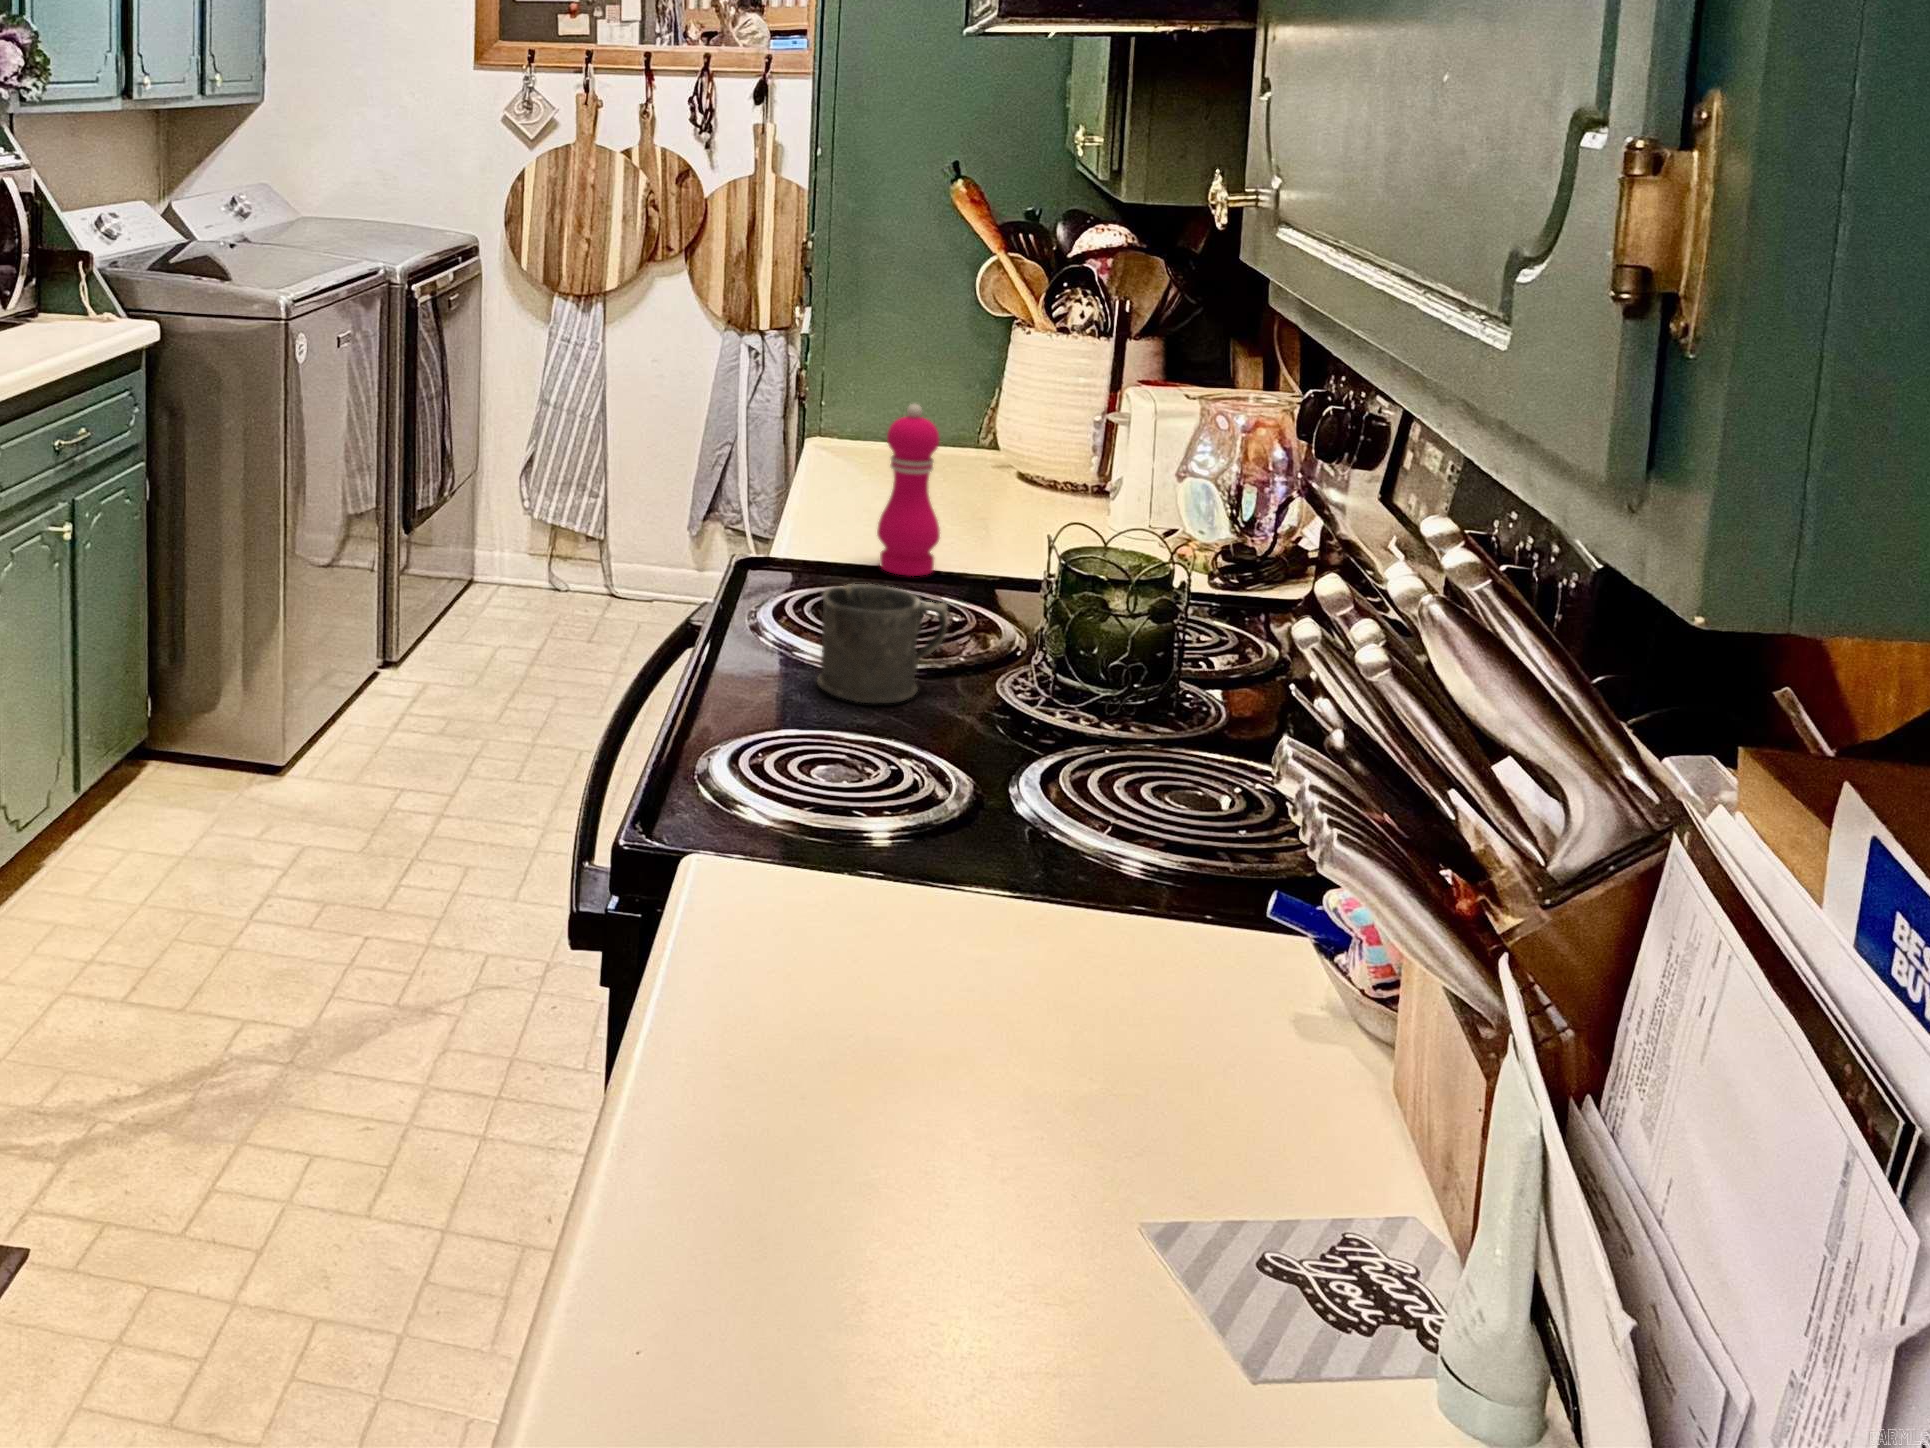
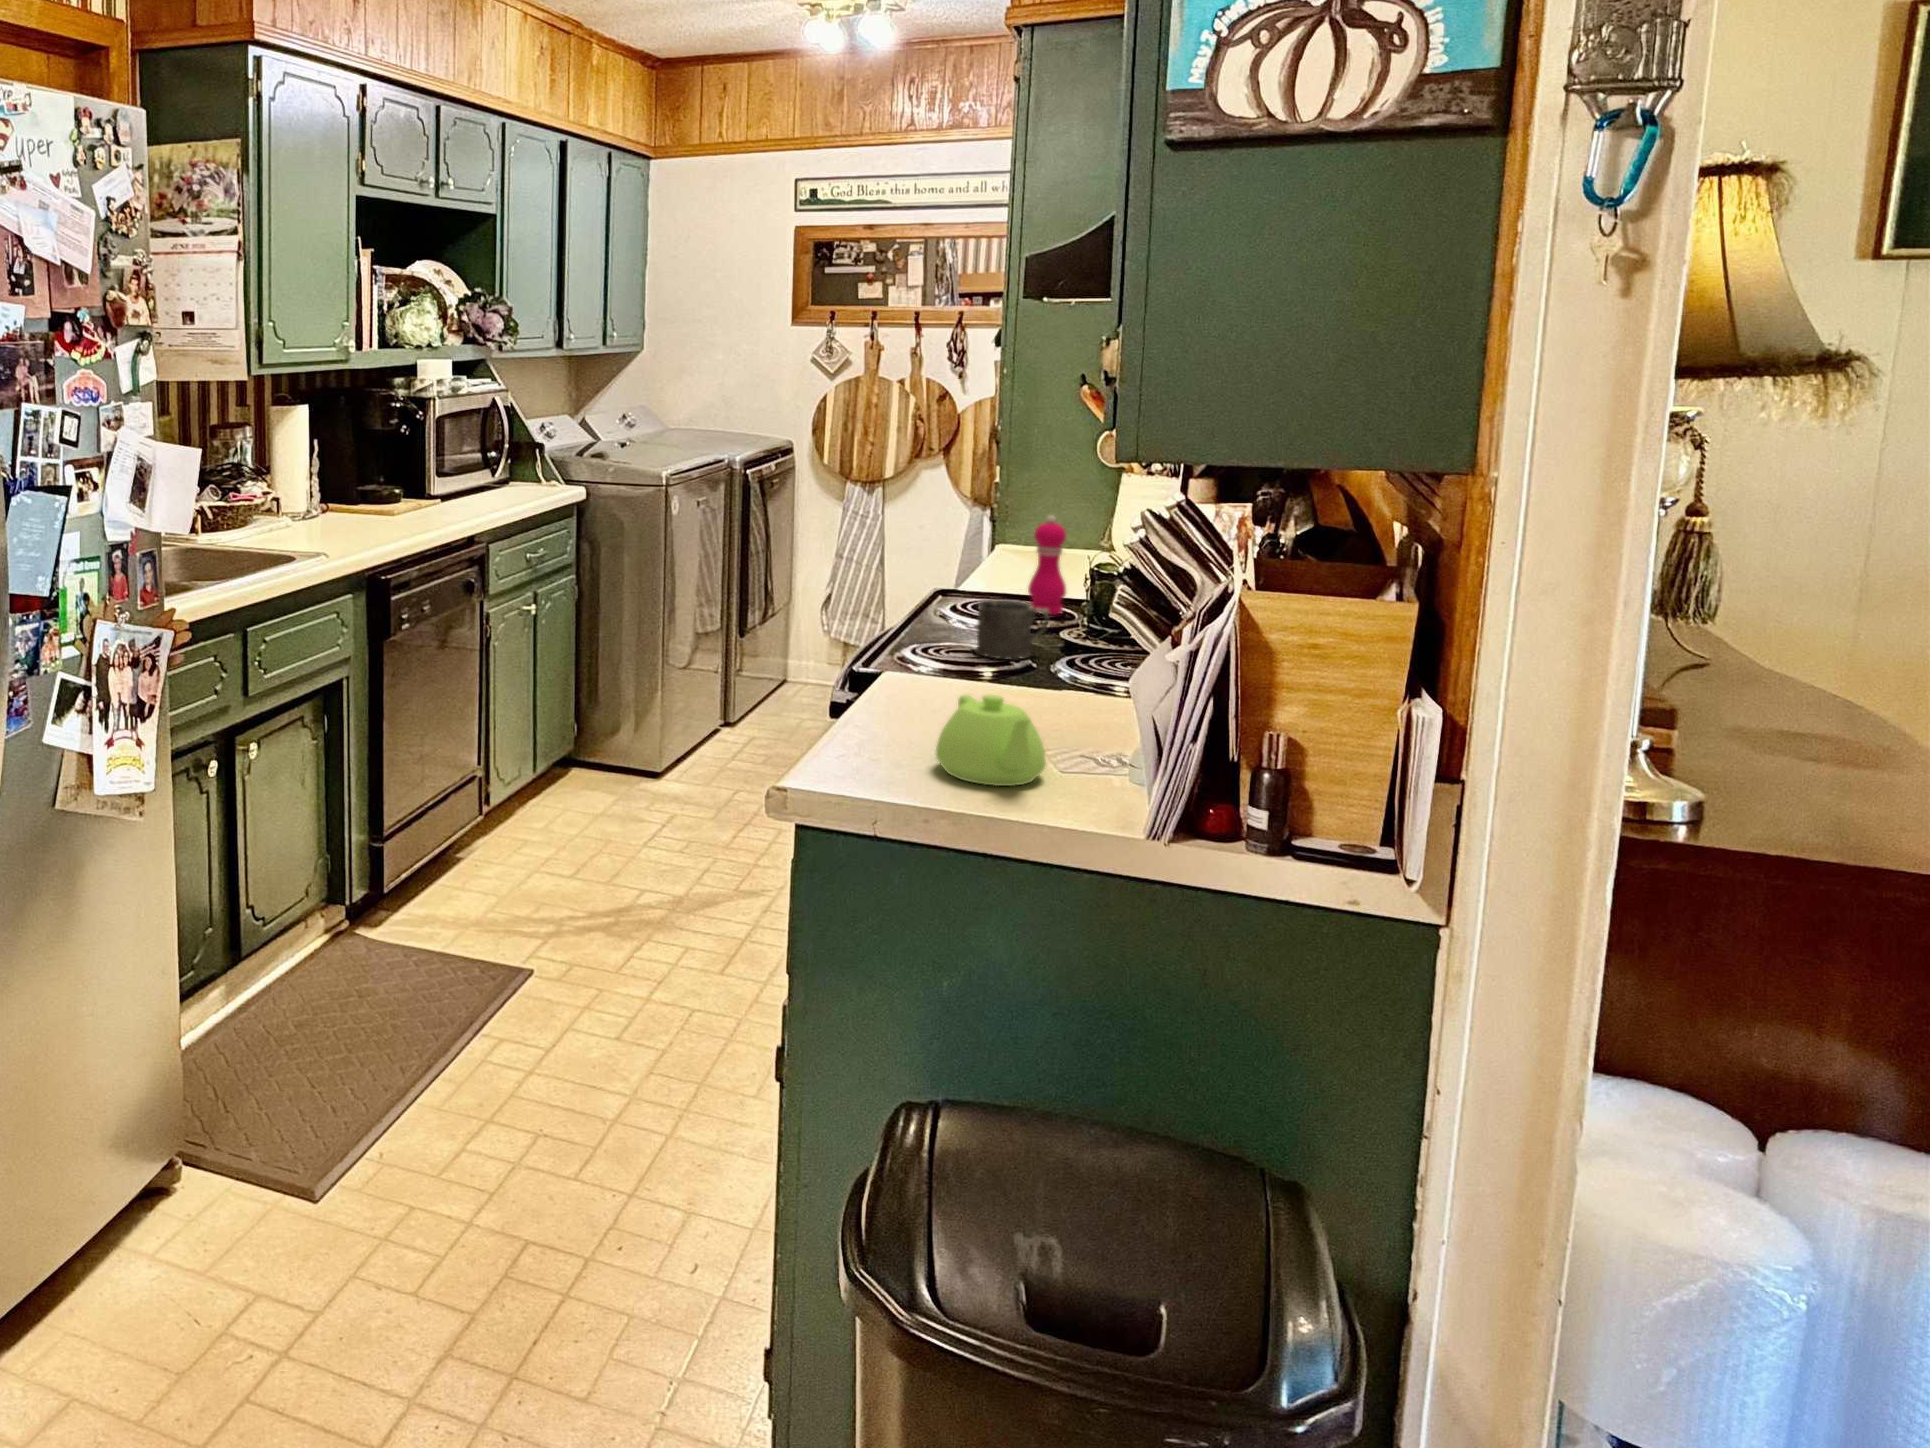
teapot: none [828,921,1082,1195] -> present [936,695,1046,786]

